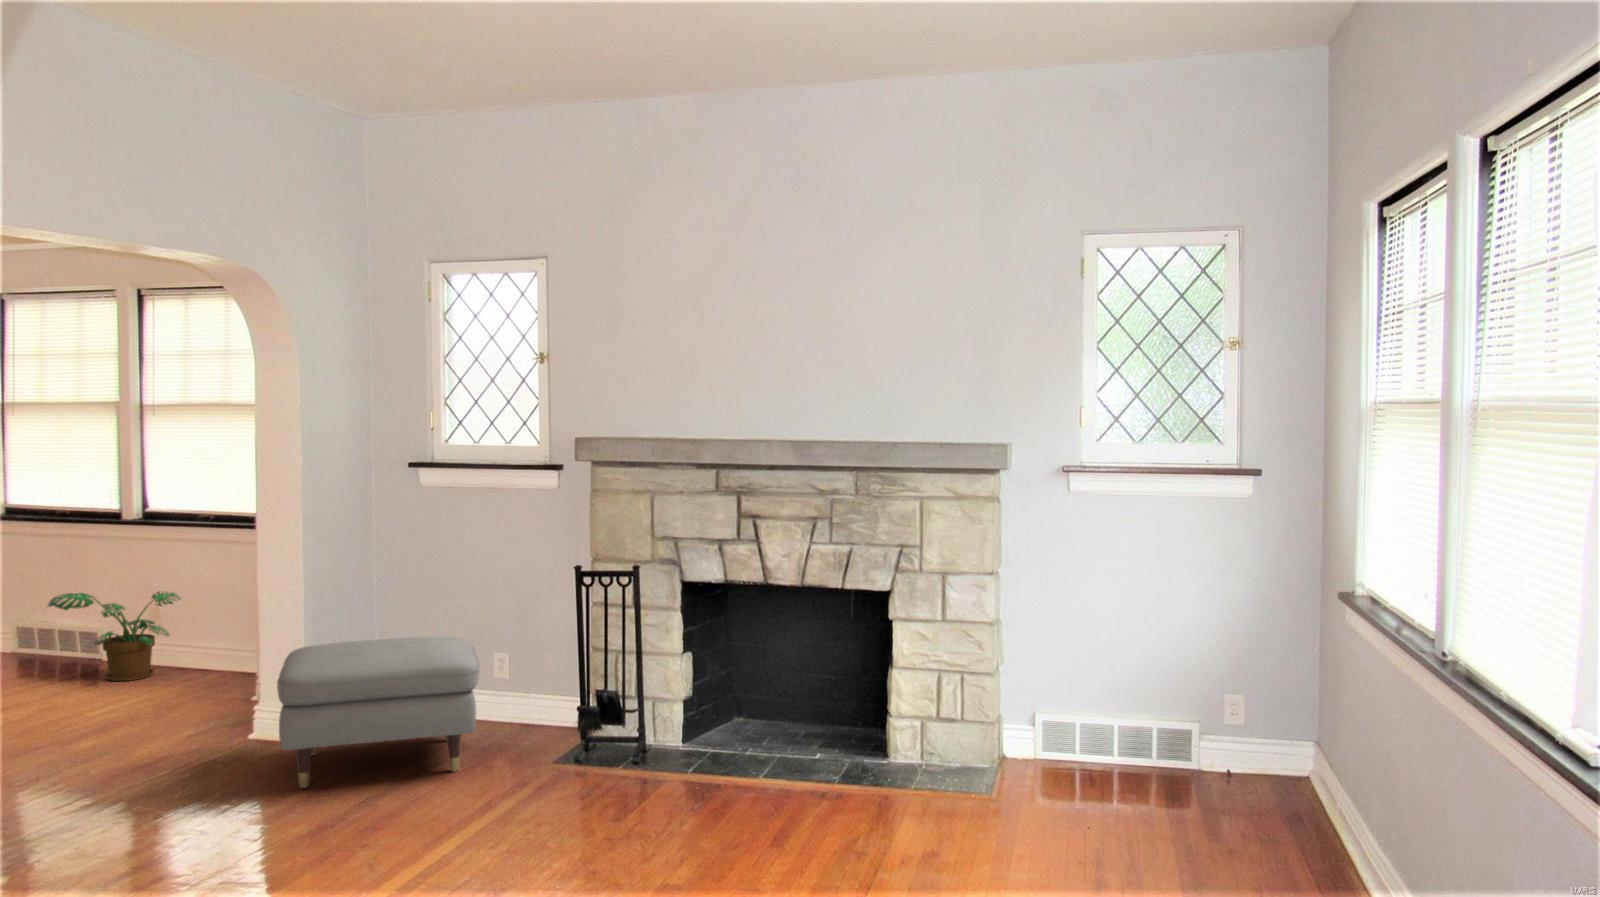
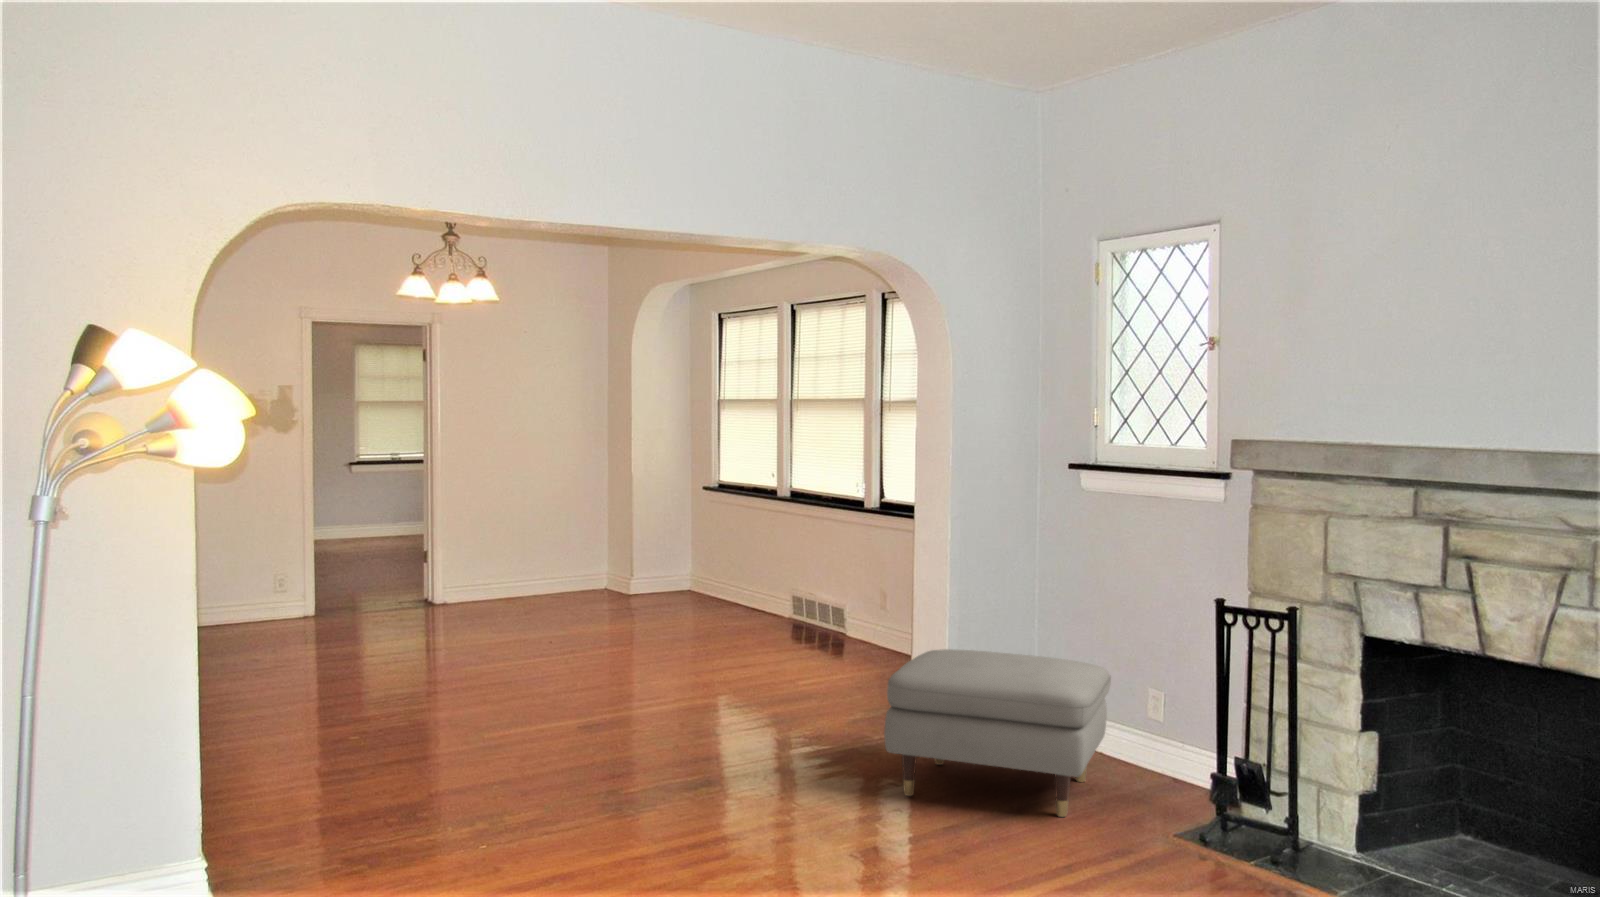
potted plant: present [48,592,181,681] -> none [792,571,900,660]

